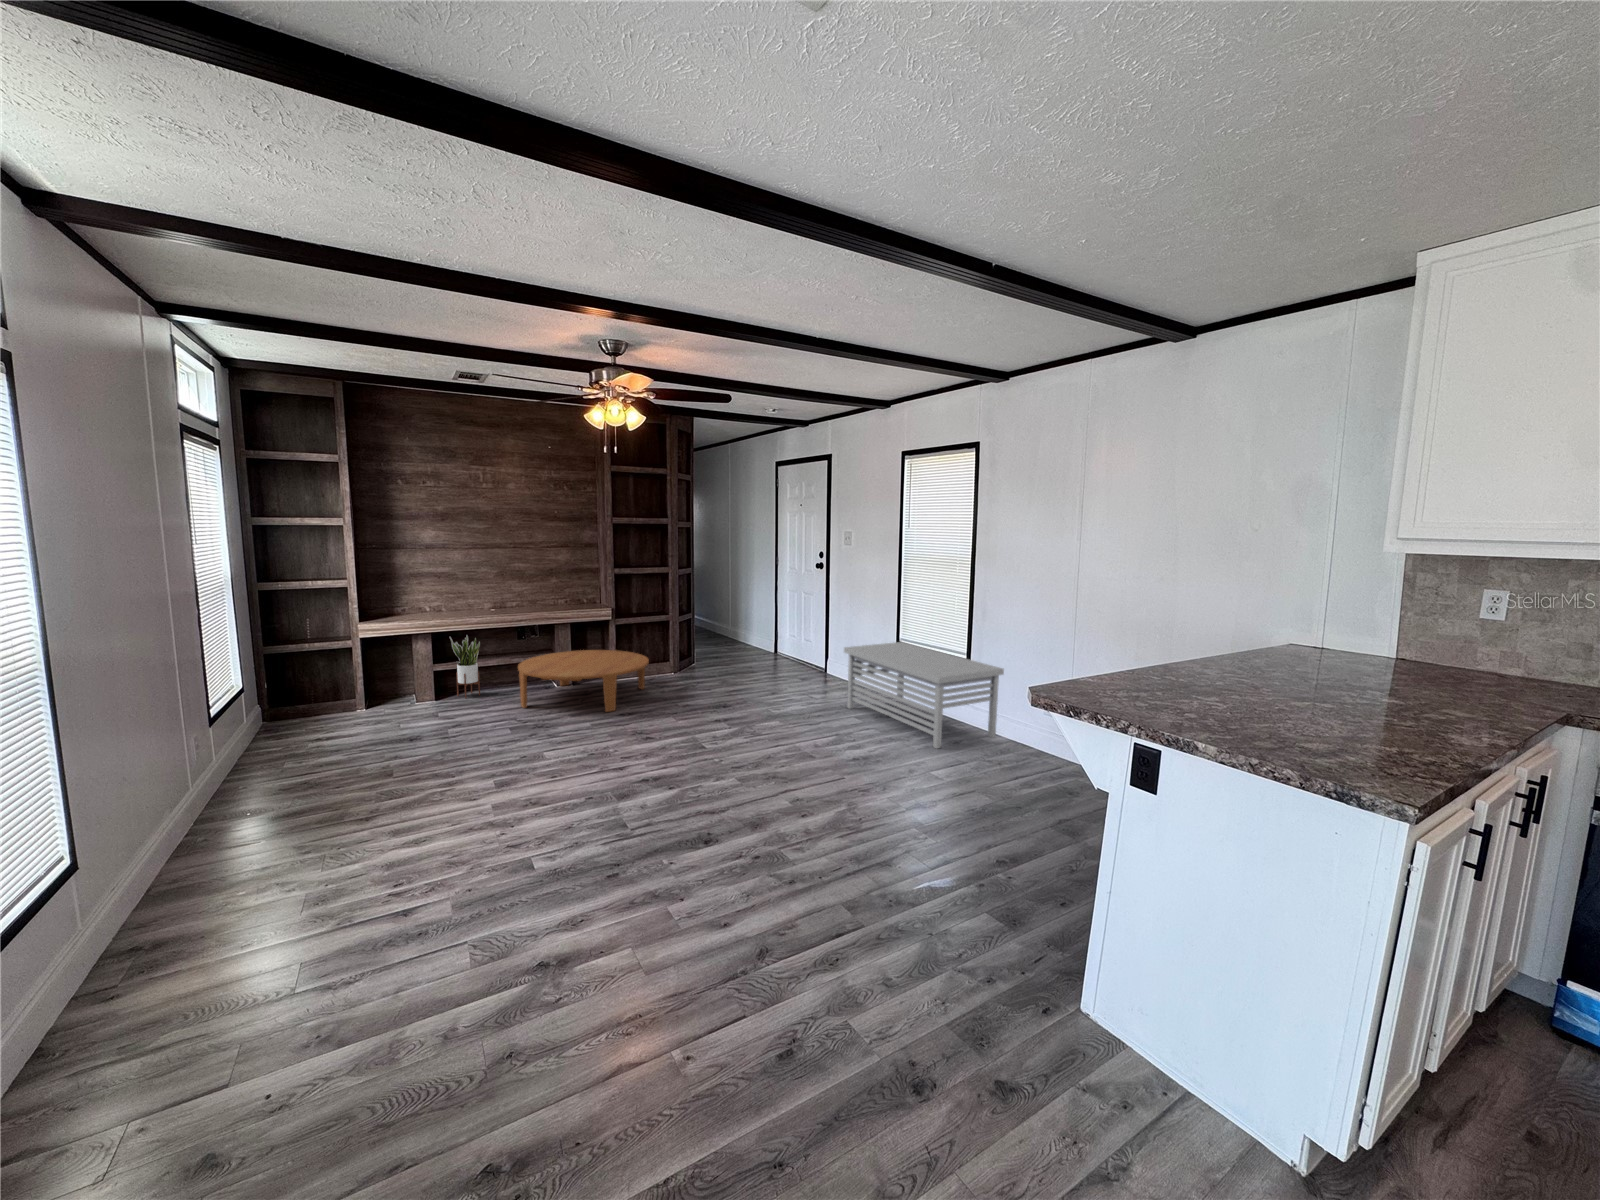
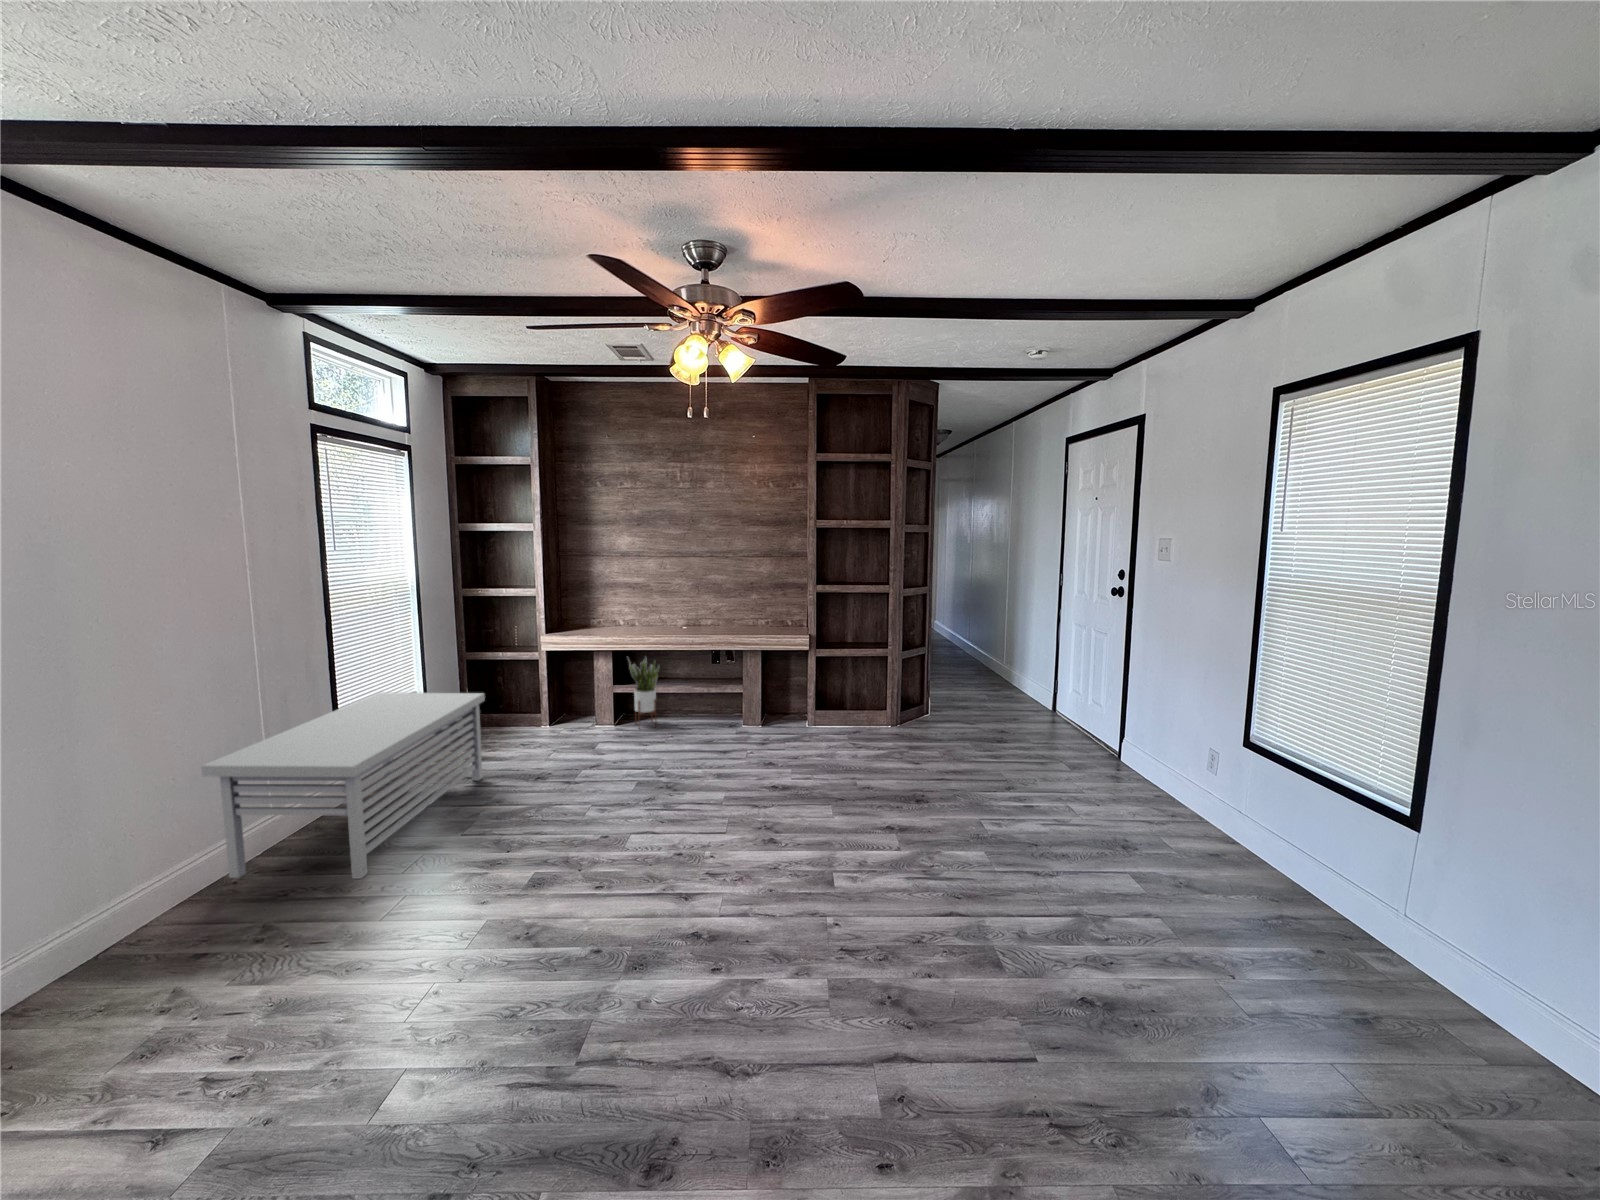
storage bench: present [844,642,1004,748] -> present [201,692,485,879]
coffee table: present [518,650,649,712] -> none [678,685,838,780]

